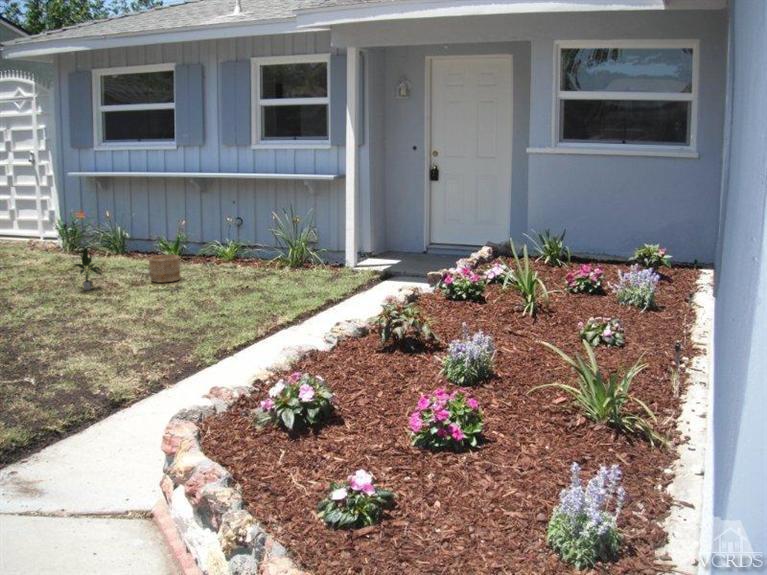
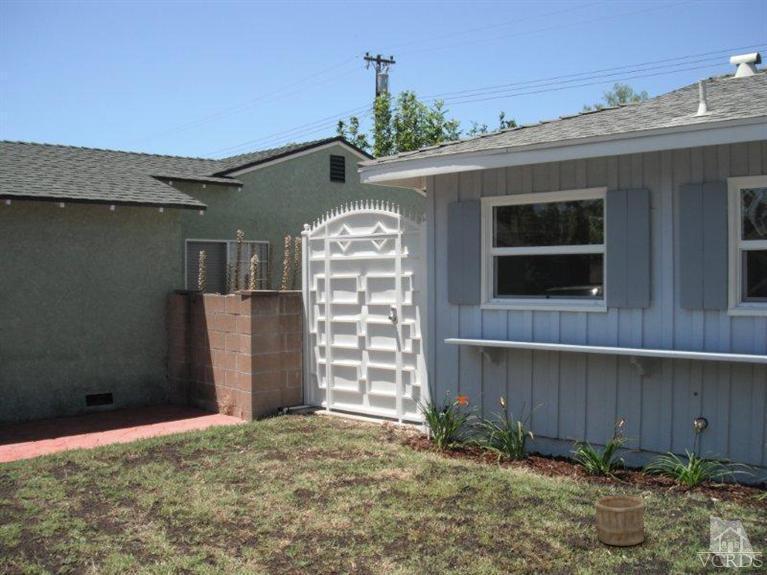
potted plant: present [74,248,101,290] -> none [486,487,529,555]

